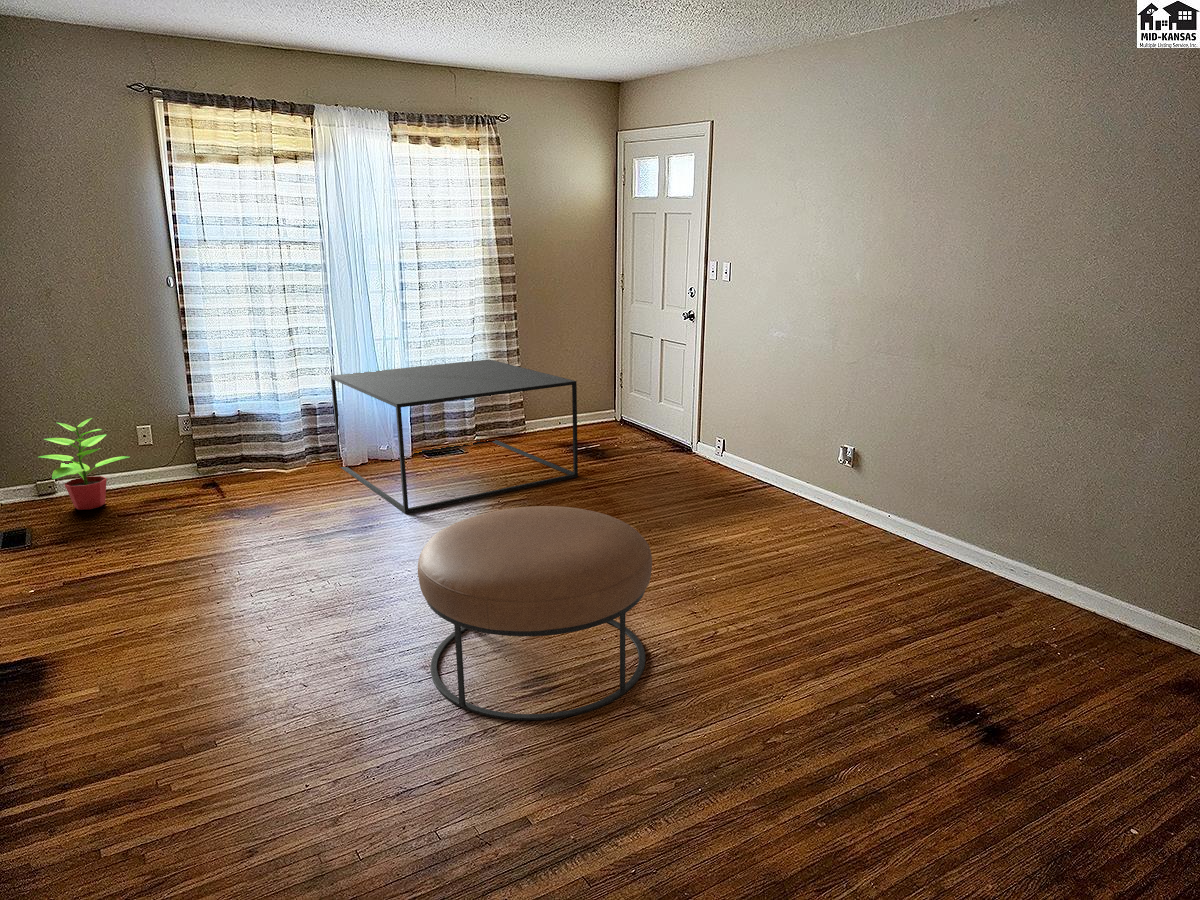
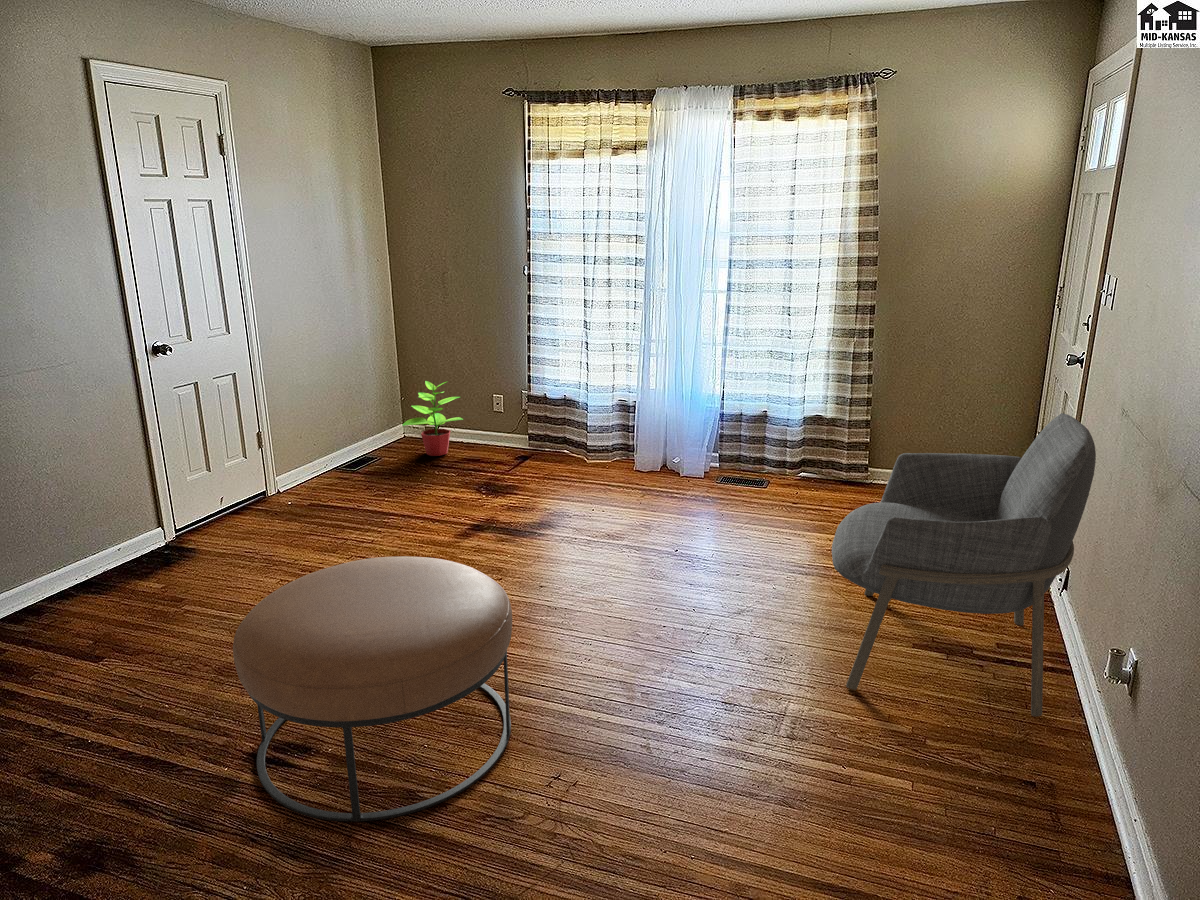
armchair: none [635,338,793,526] -> present [832,413,1096,717]
coffee table: present [330,359,578,513] -> none [589,375,833,556]

